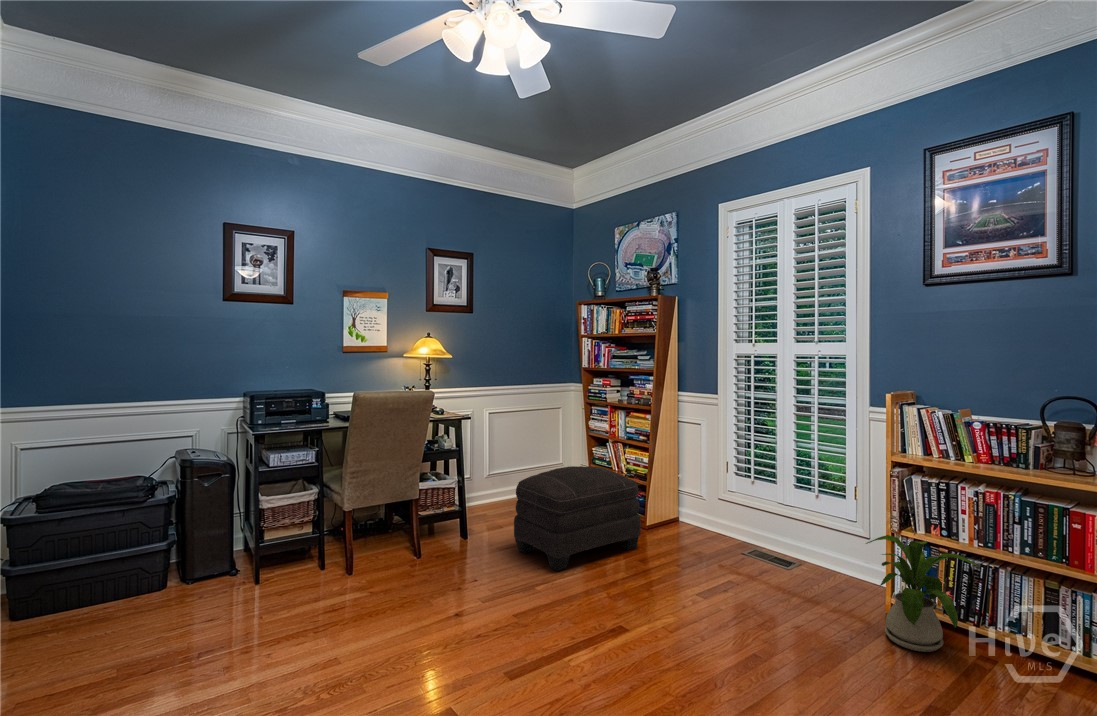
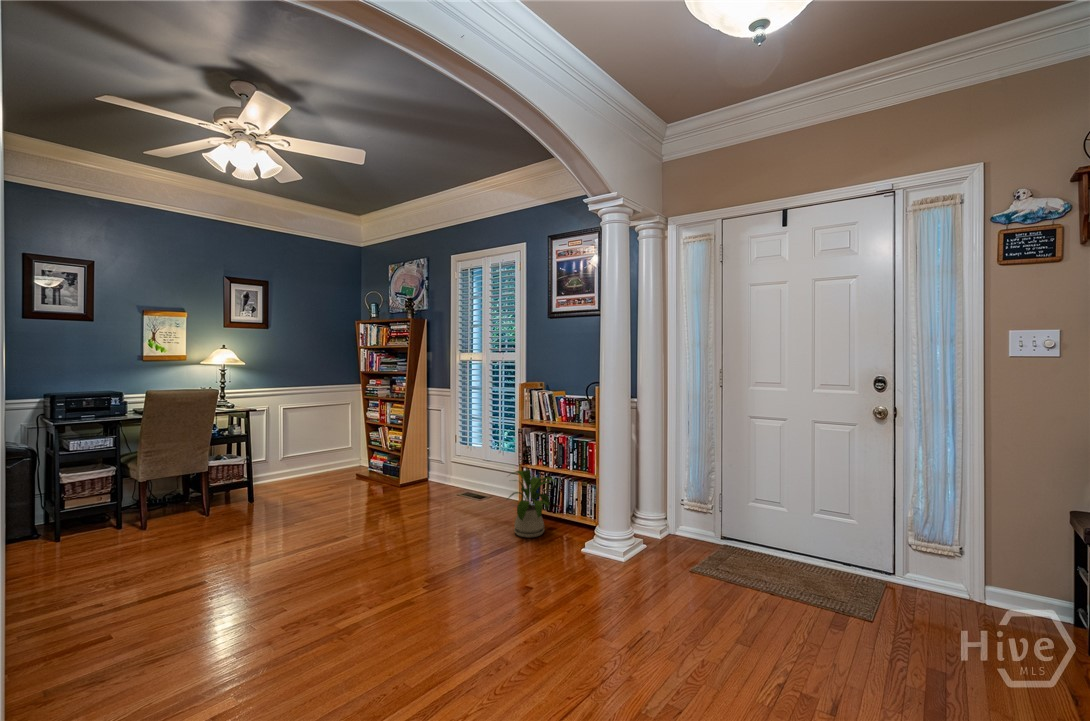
ottoman: present [514,466,641,571] -> none [287,444,387,517]

